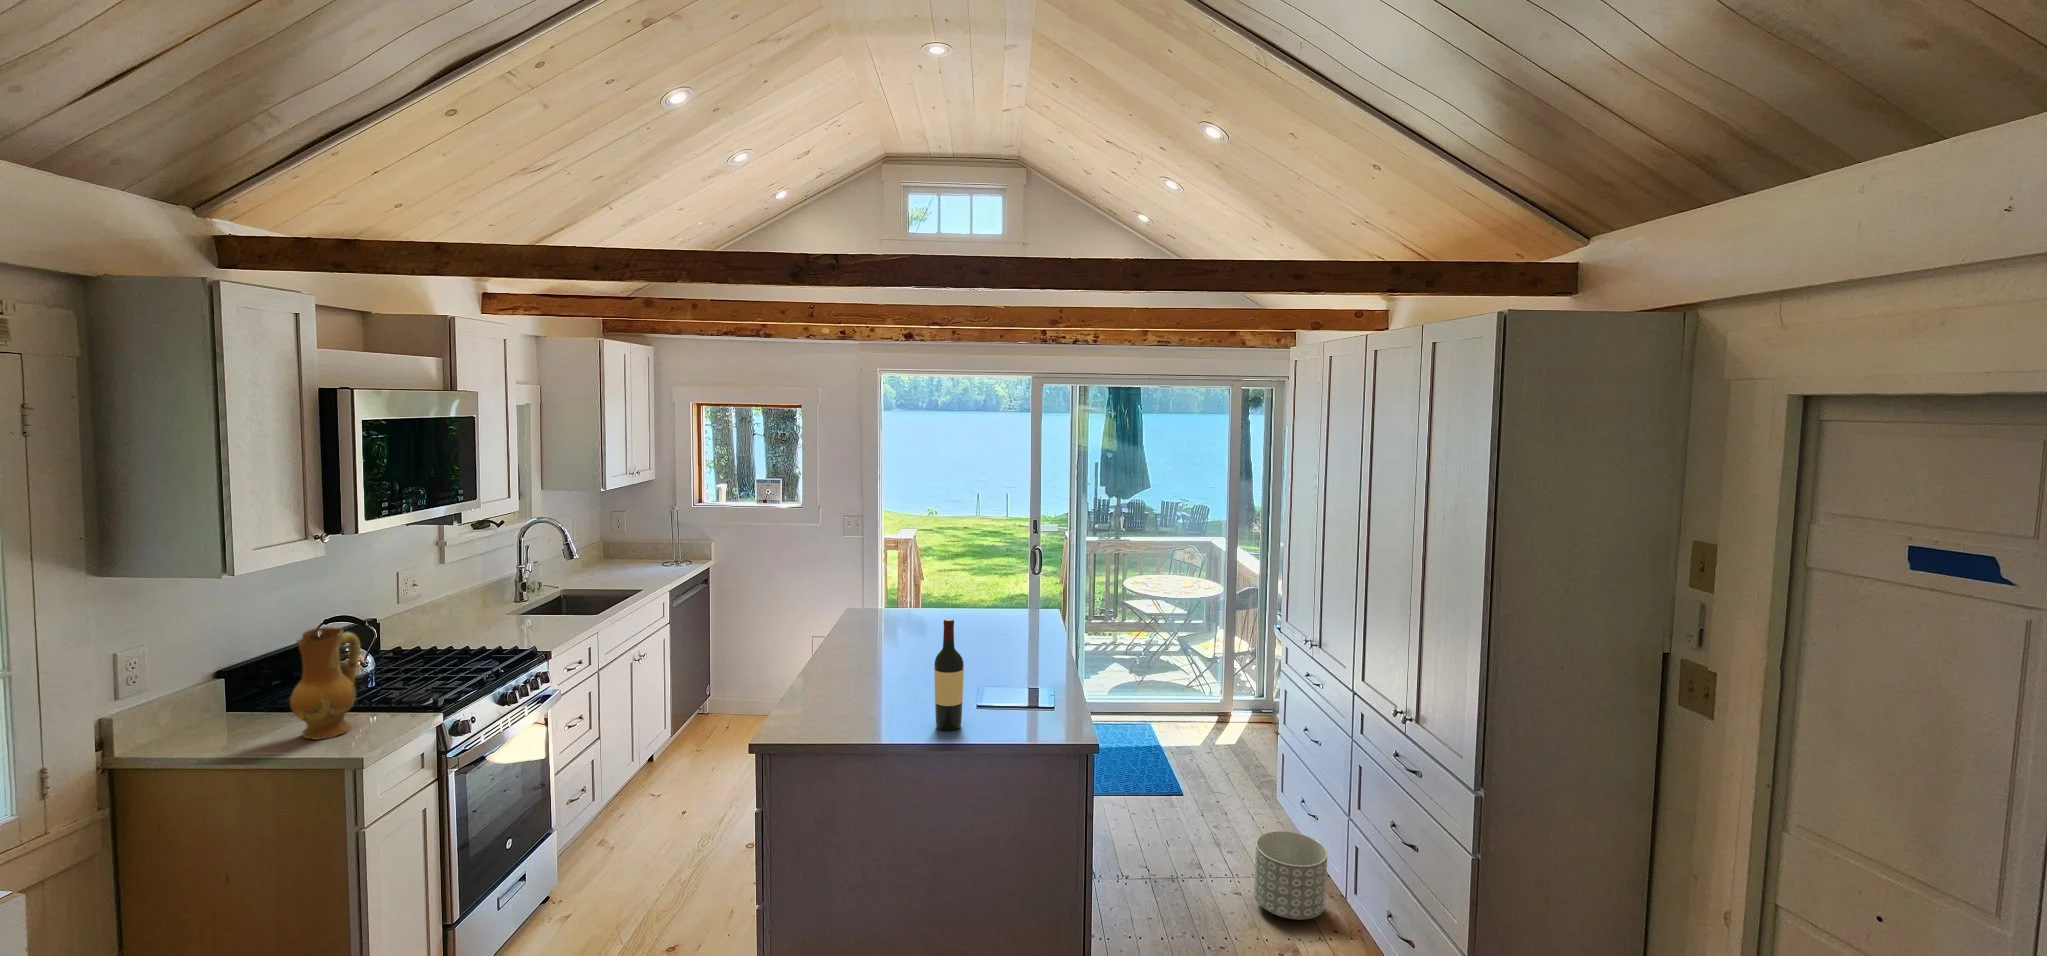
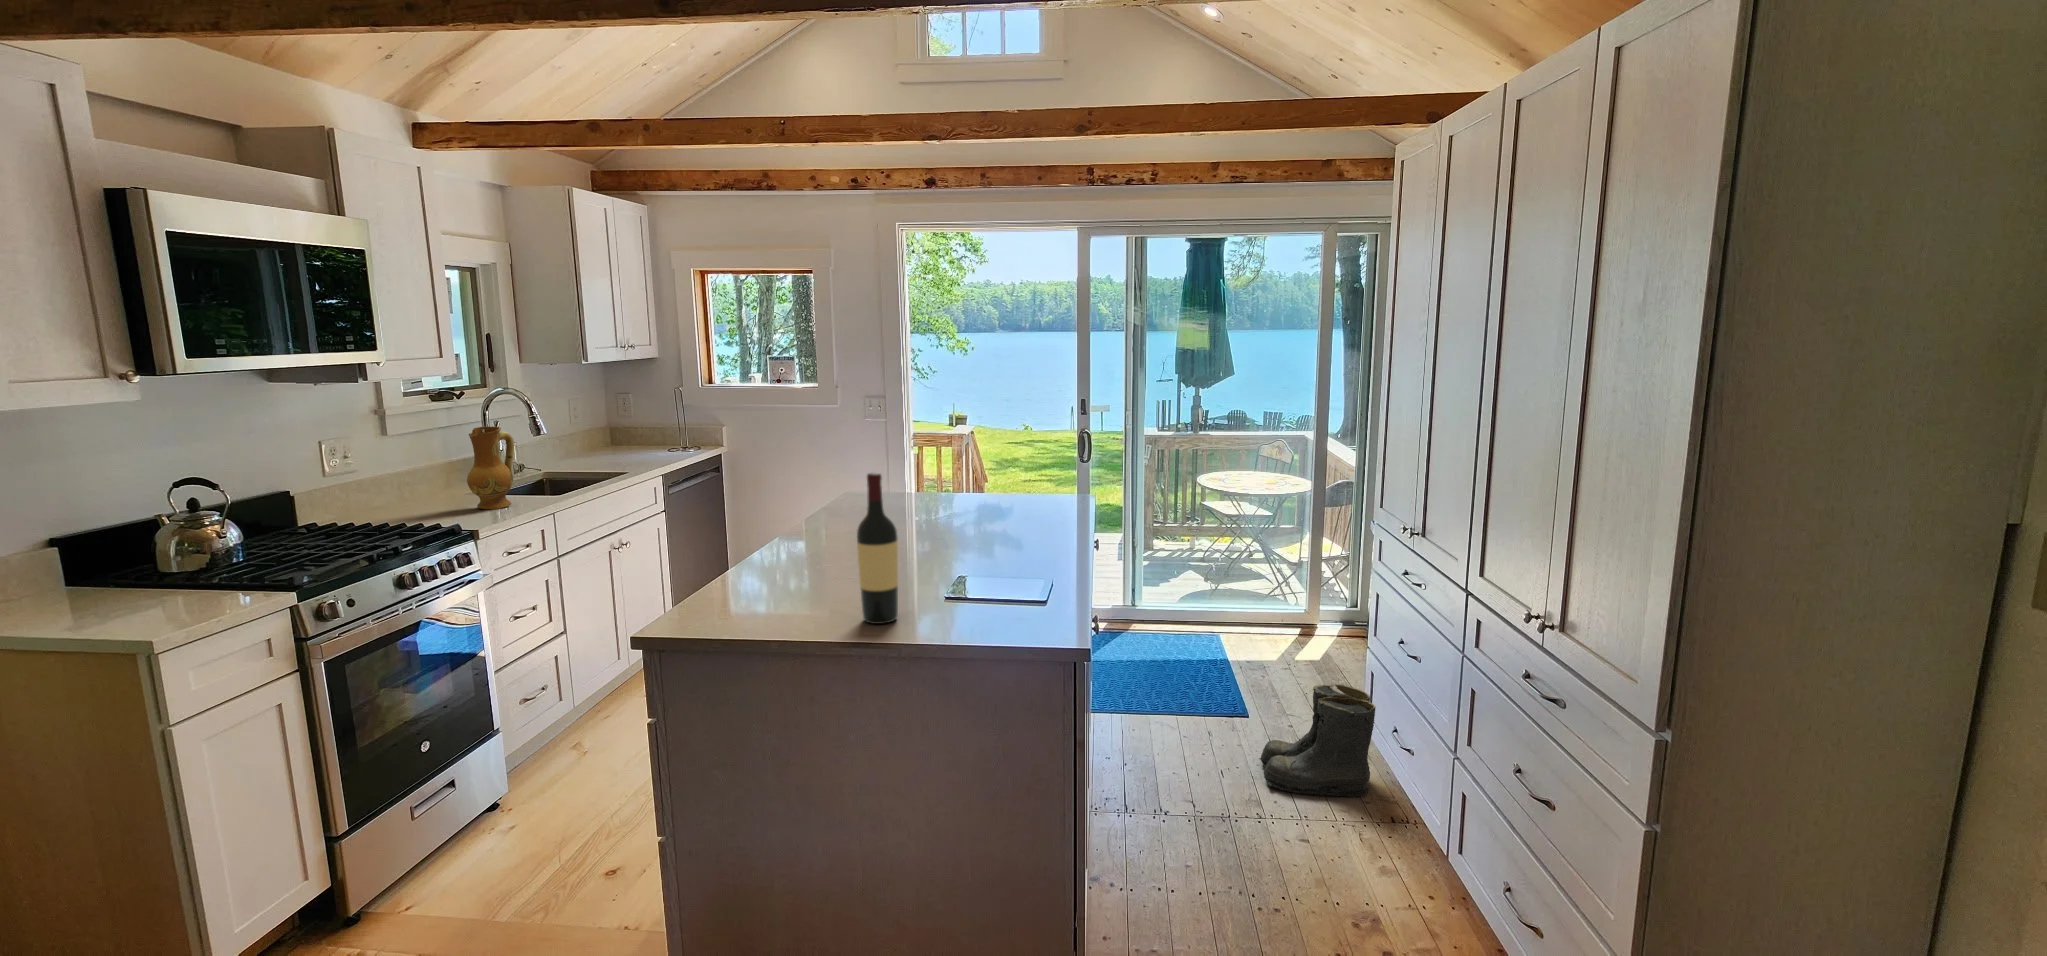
ceramic jug: present [290,627,360,740] -> present [467,426,514,510]
boots: none [1195,764,1287,856] -> present [1260,685,1375,797]
planter: present [1254,831,1327,919] -> none [1325,768,1424,882]

